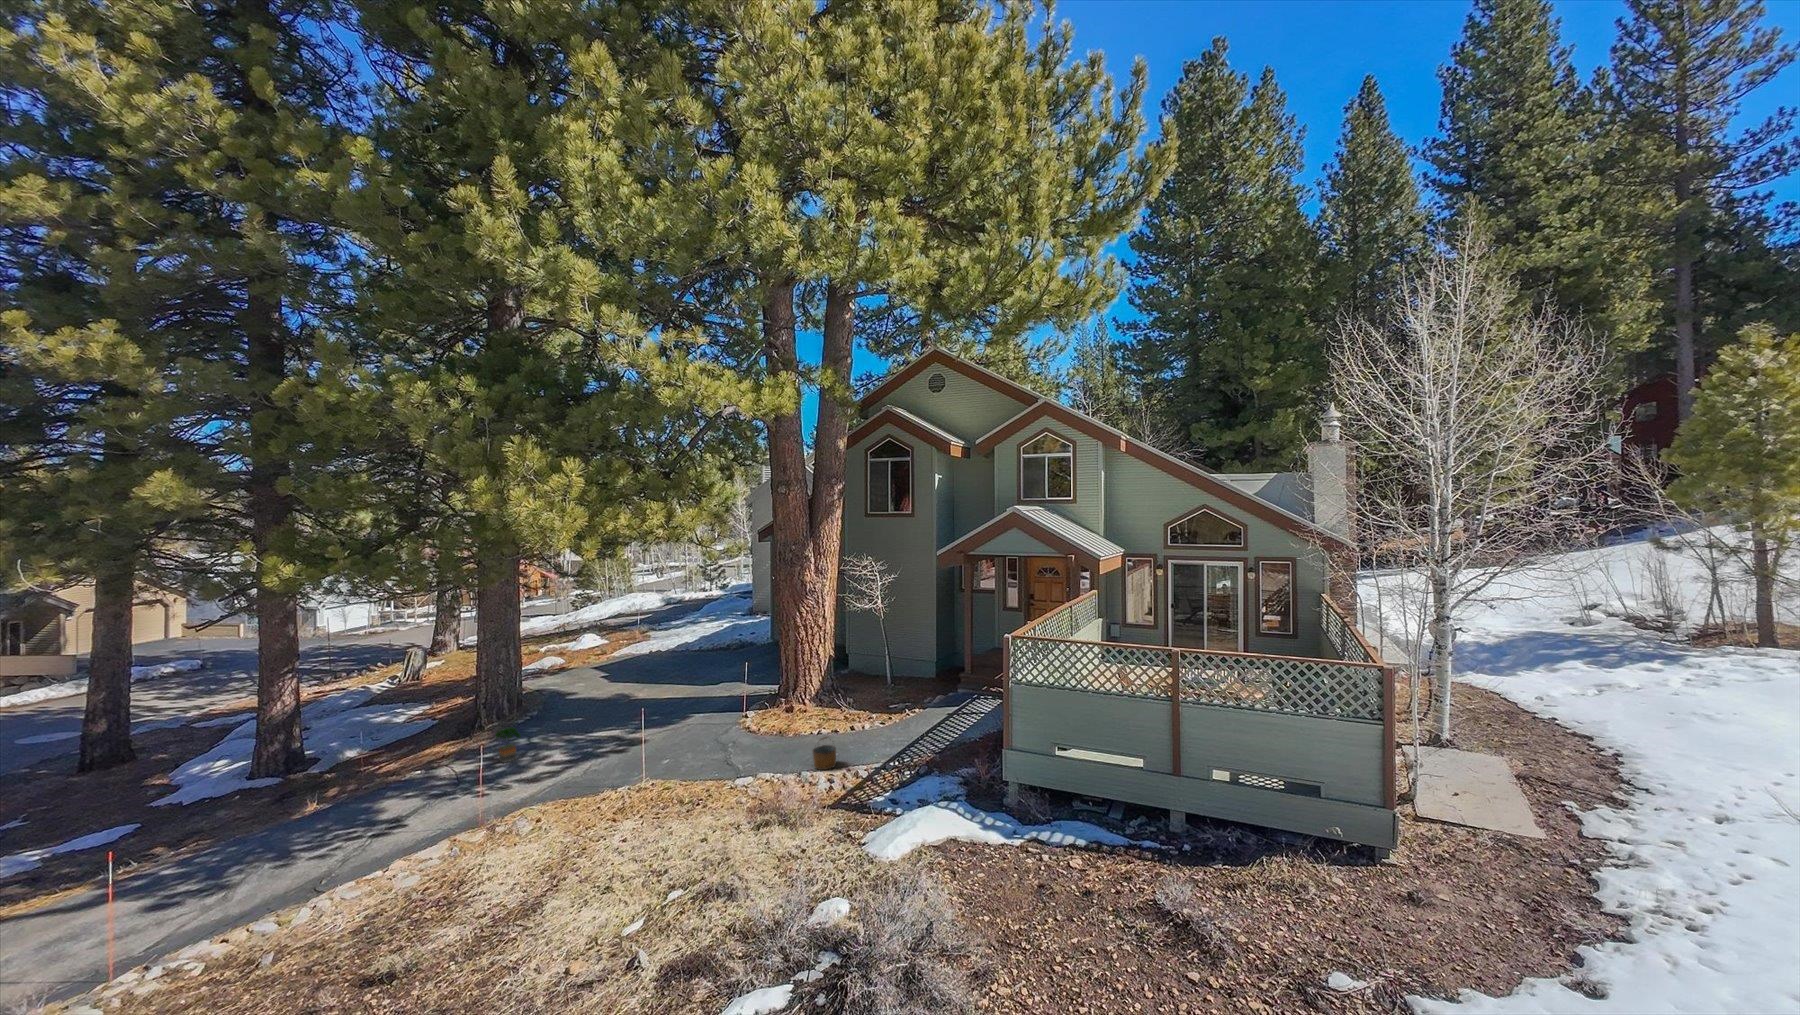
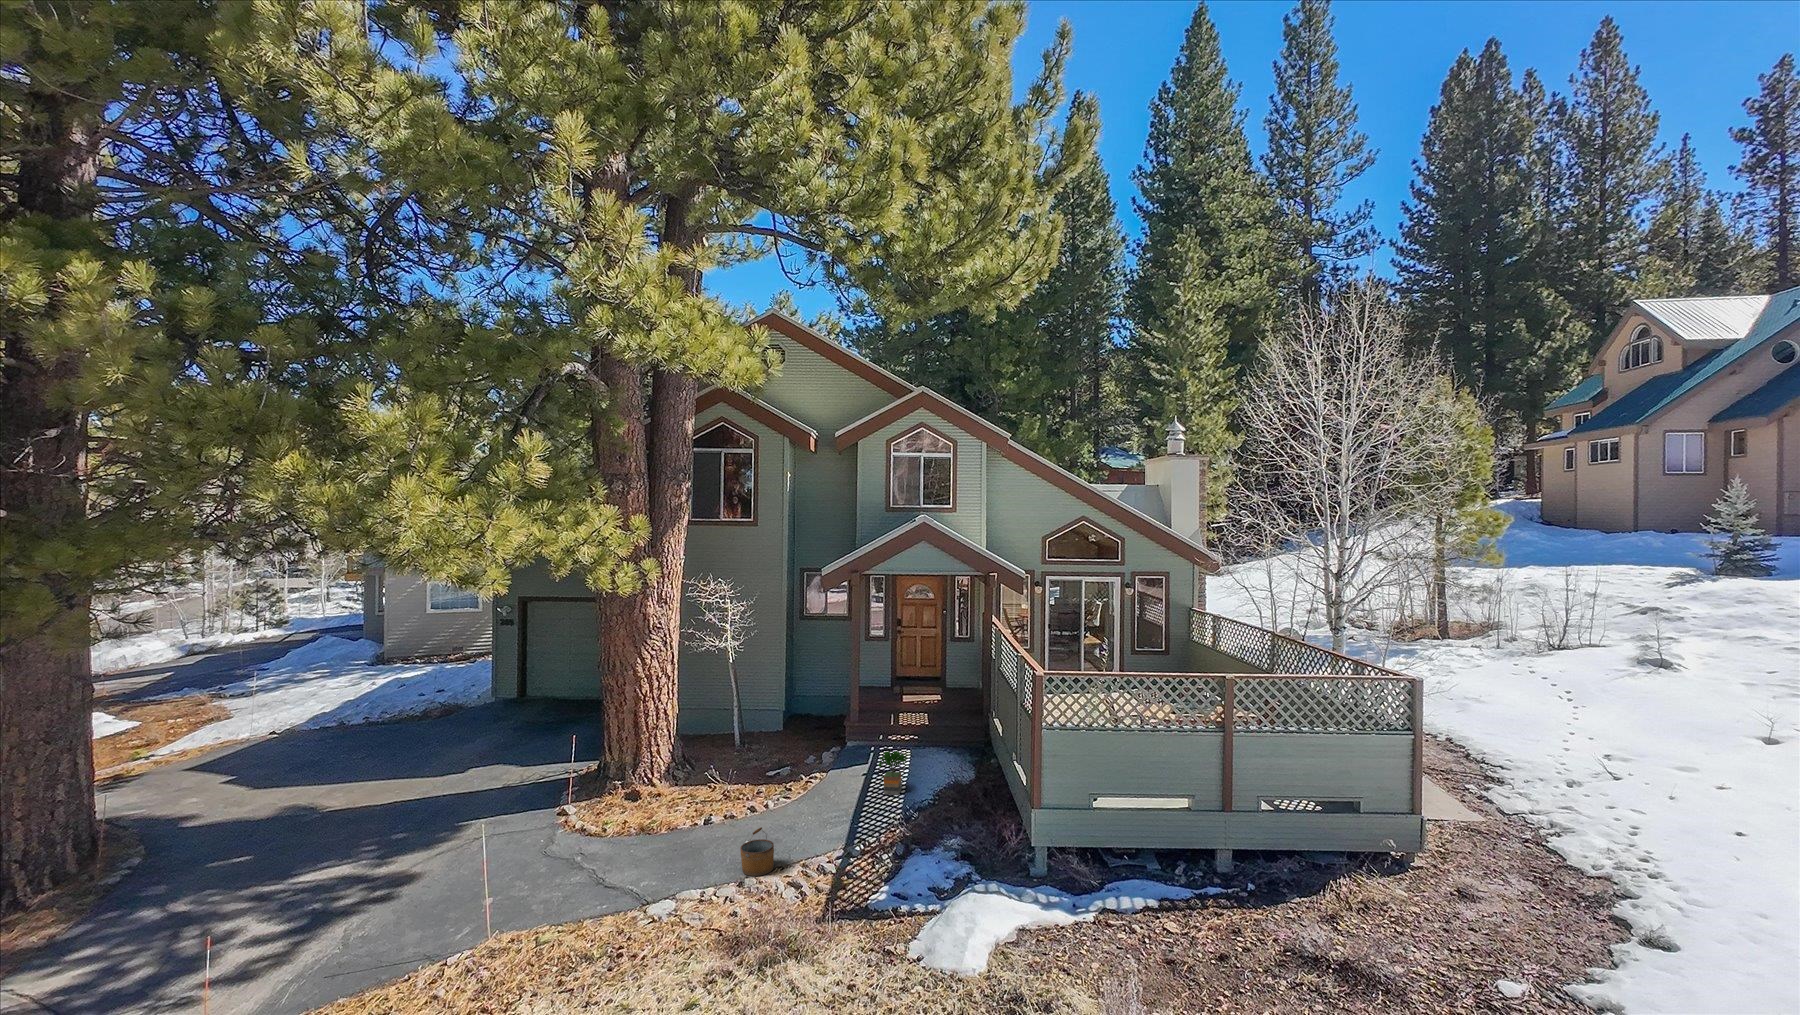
potted tree: present [495,727,521,763] -> present [879,751,907,795]

